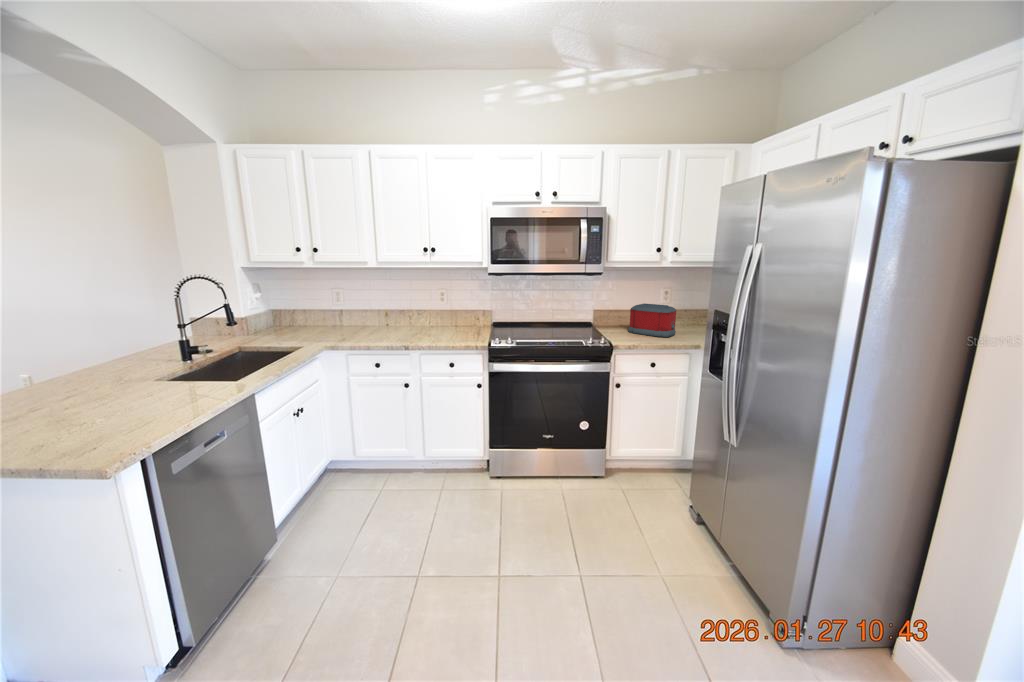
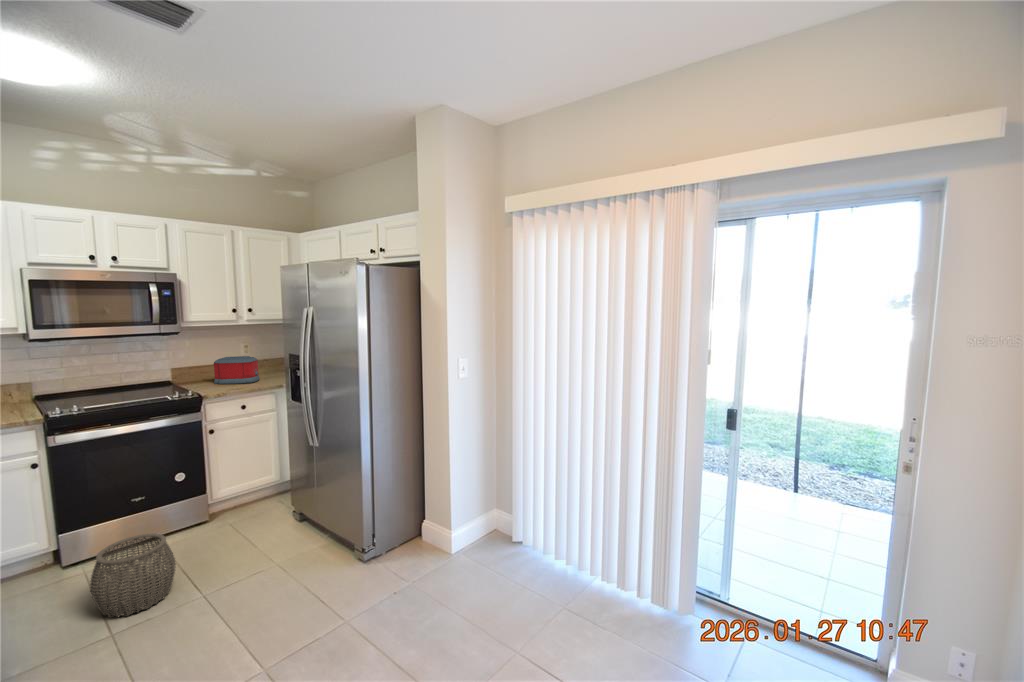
woven basket: none [490,485,560,573] -> present [90,534,176,617]

